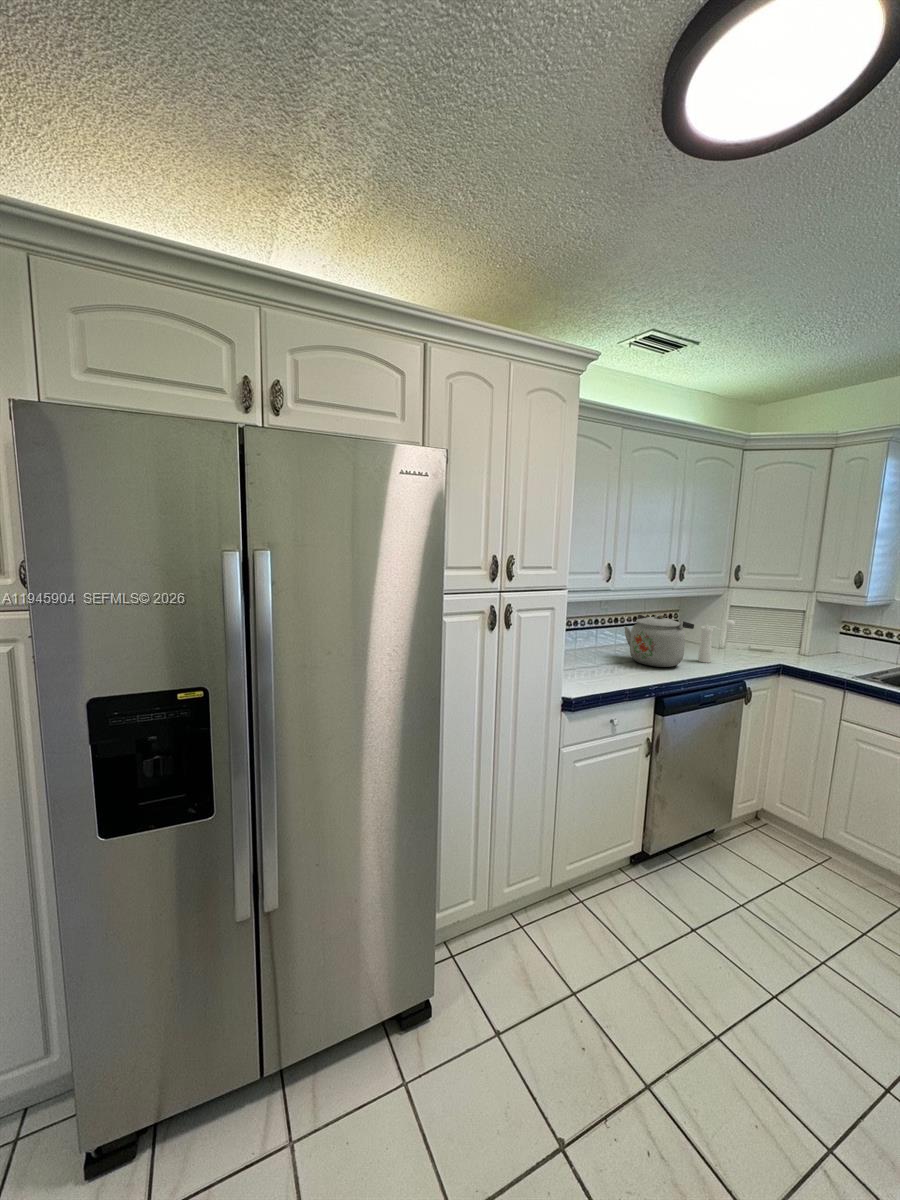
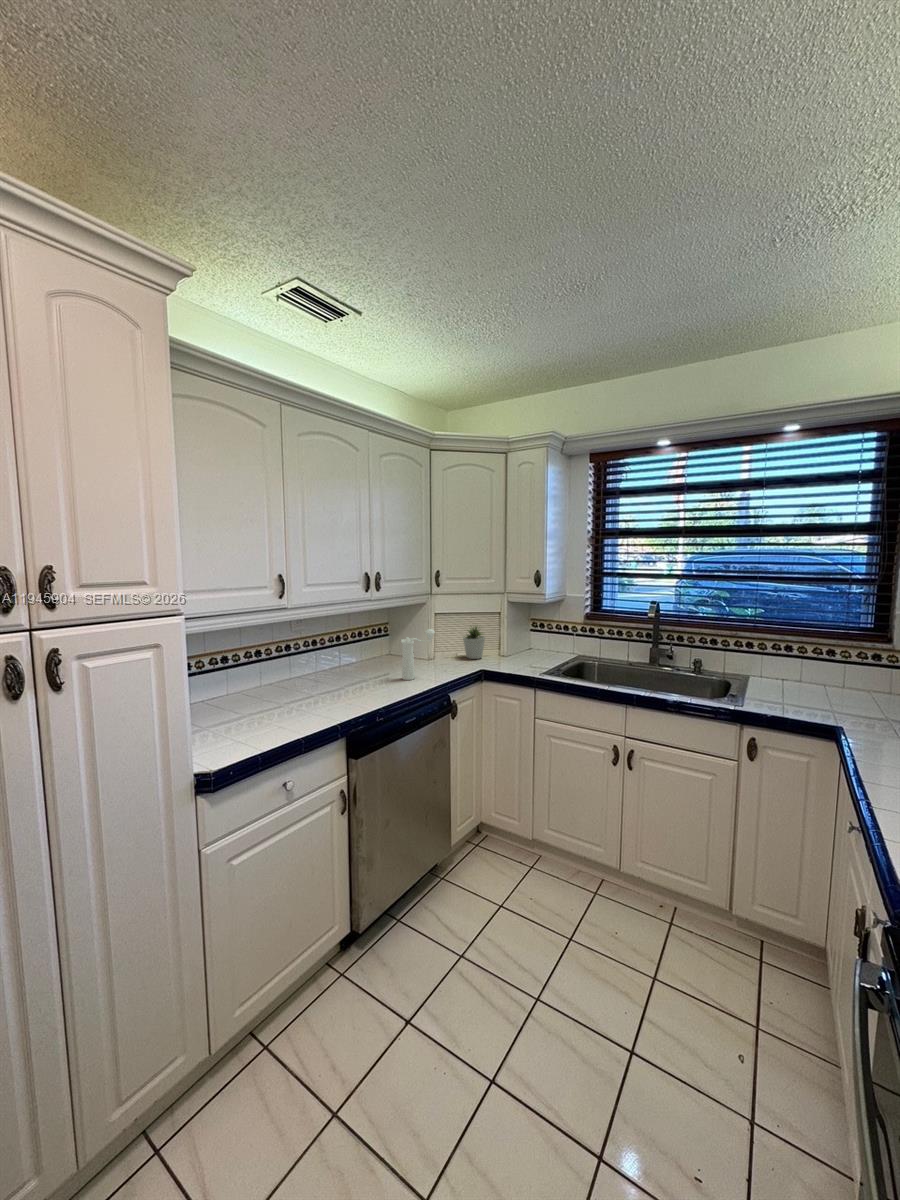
kettle: present [624,614,694,667] -> none [315,632,391,695]
potted plant: none [759,620,786,654] -> present [463,627,485,659]

